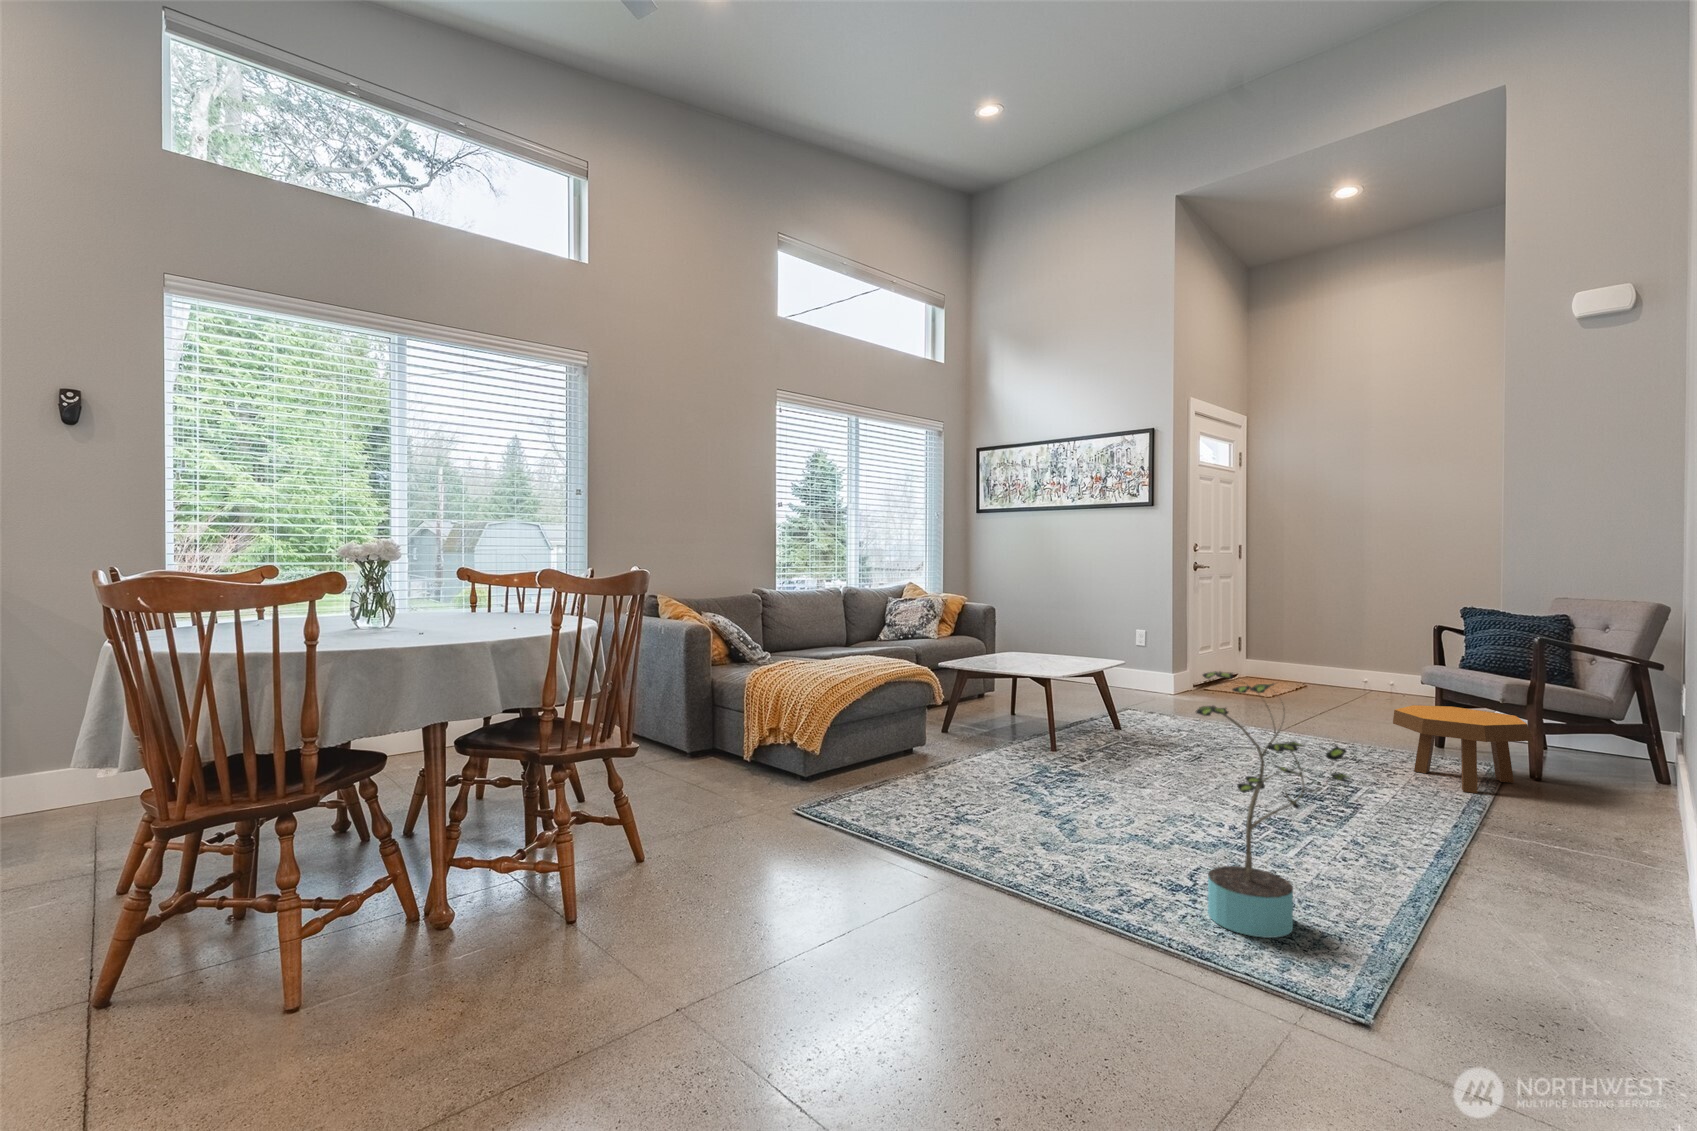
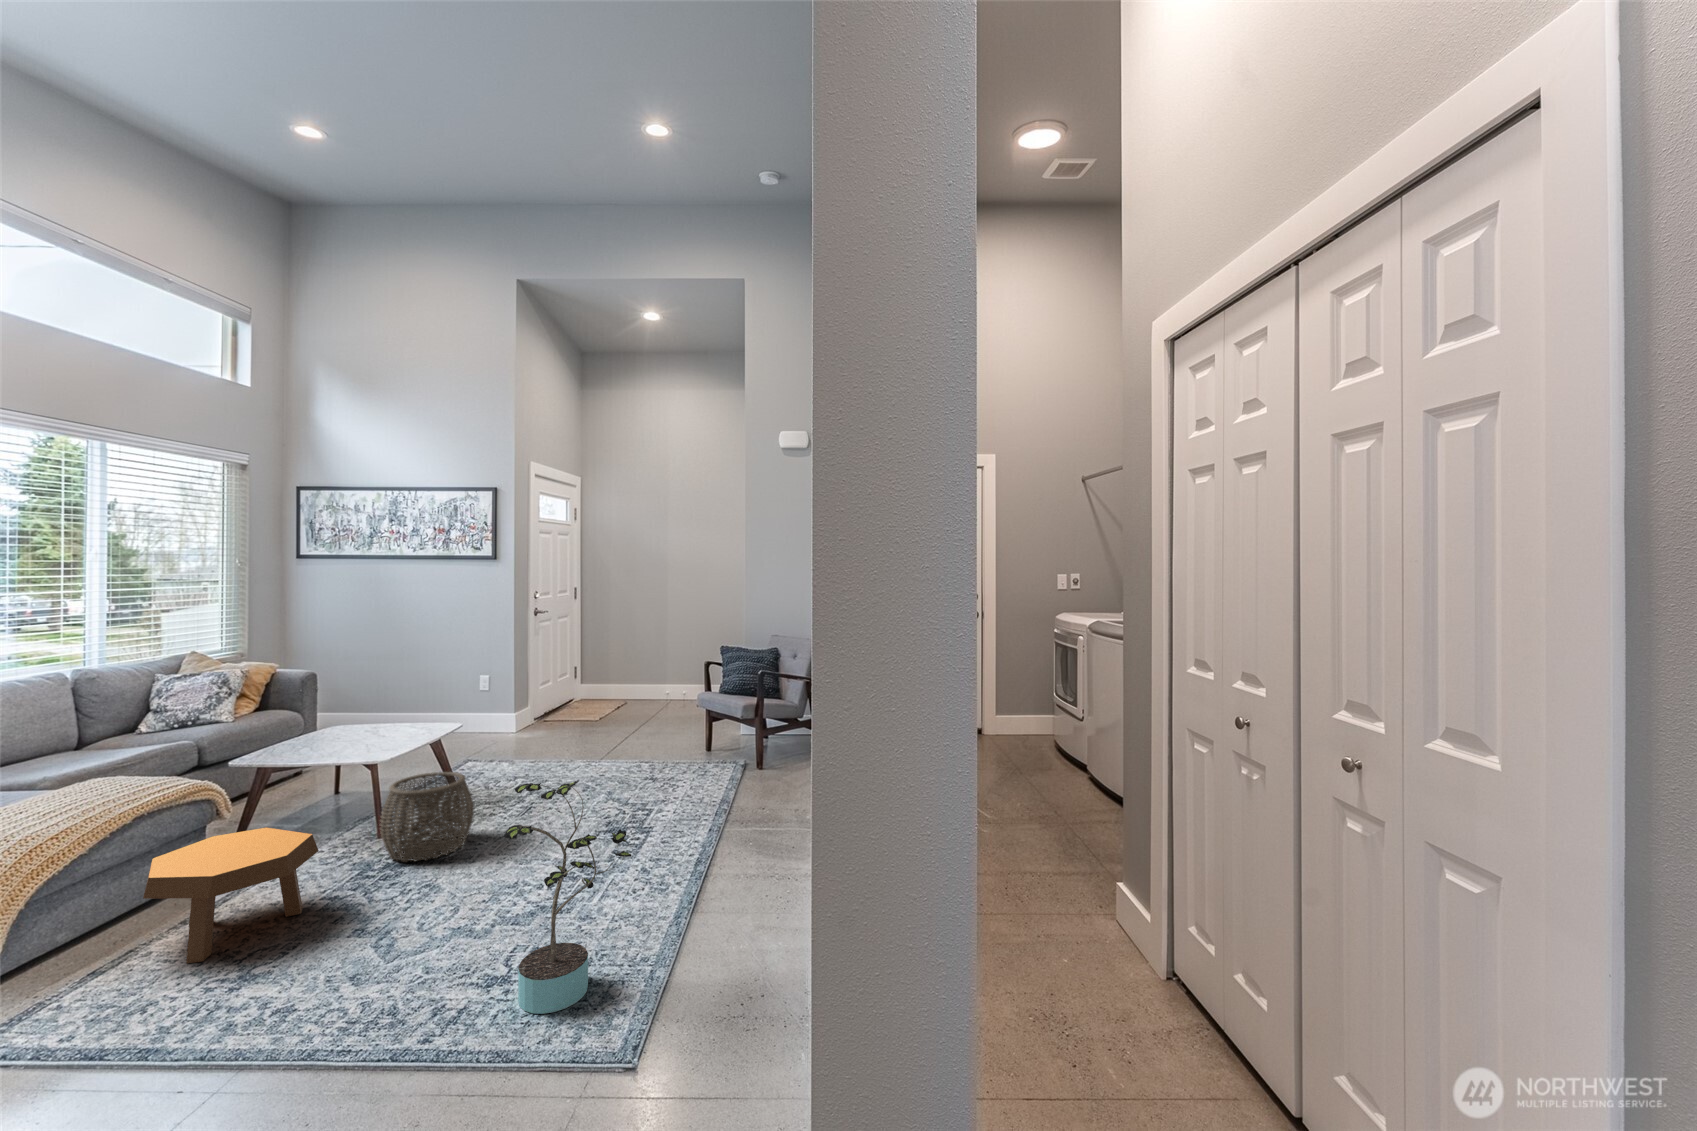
woven basket: none [1054,694,1141,778] -> present [380,772,474,862]
footstool: present [1393,705,1533,793] -> present [143,828,319,963]

